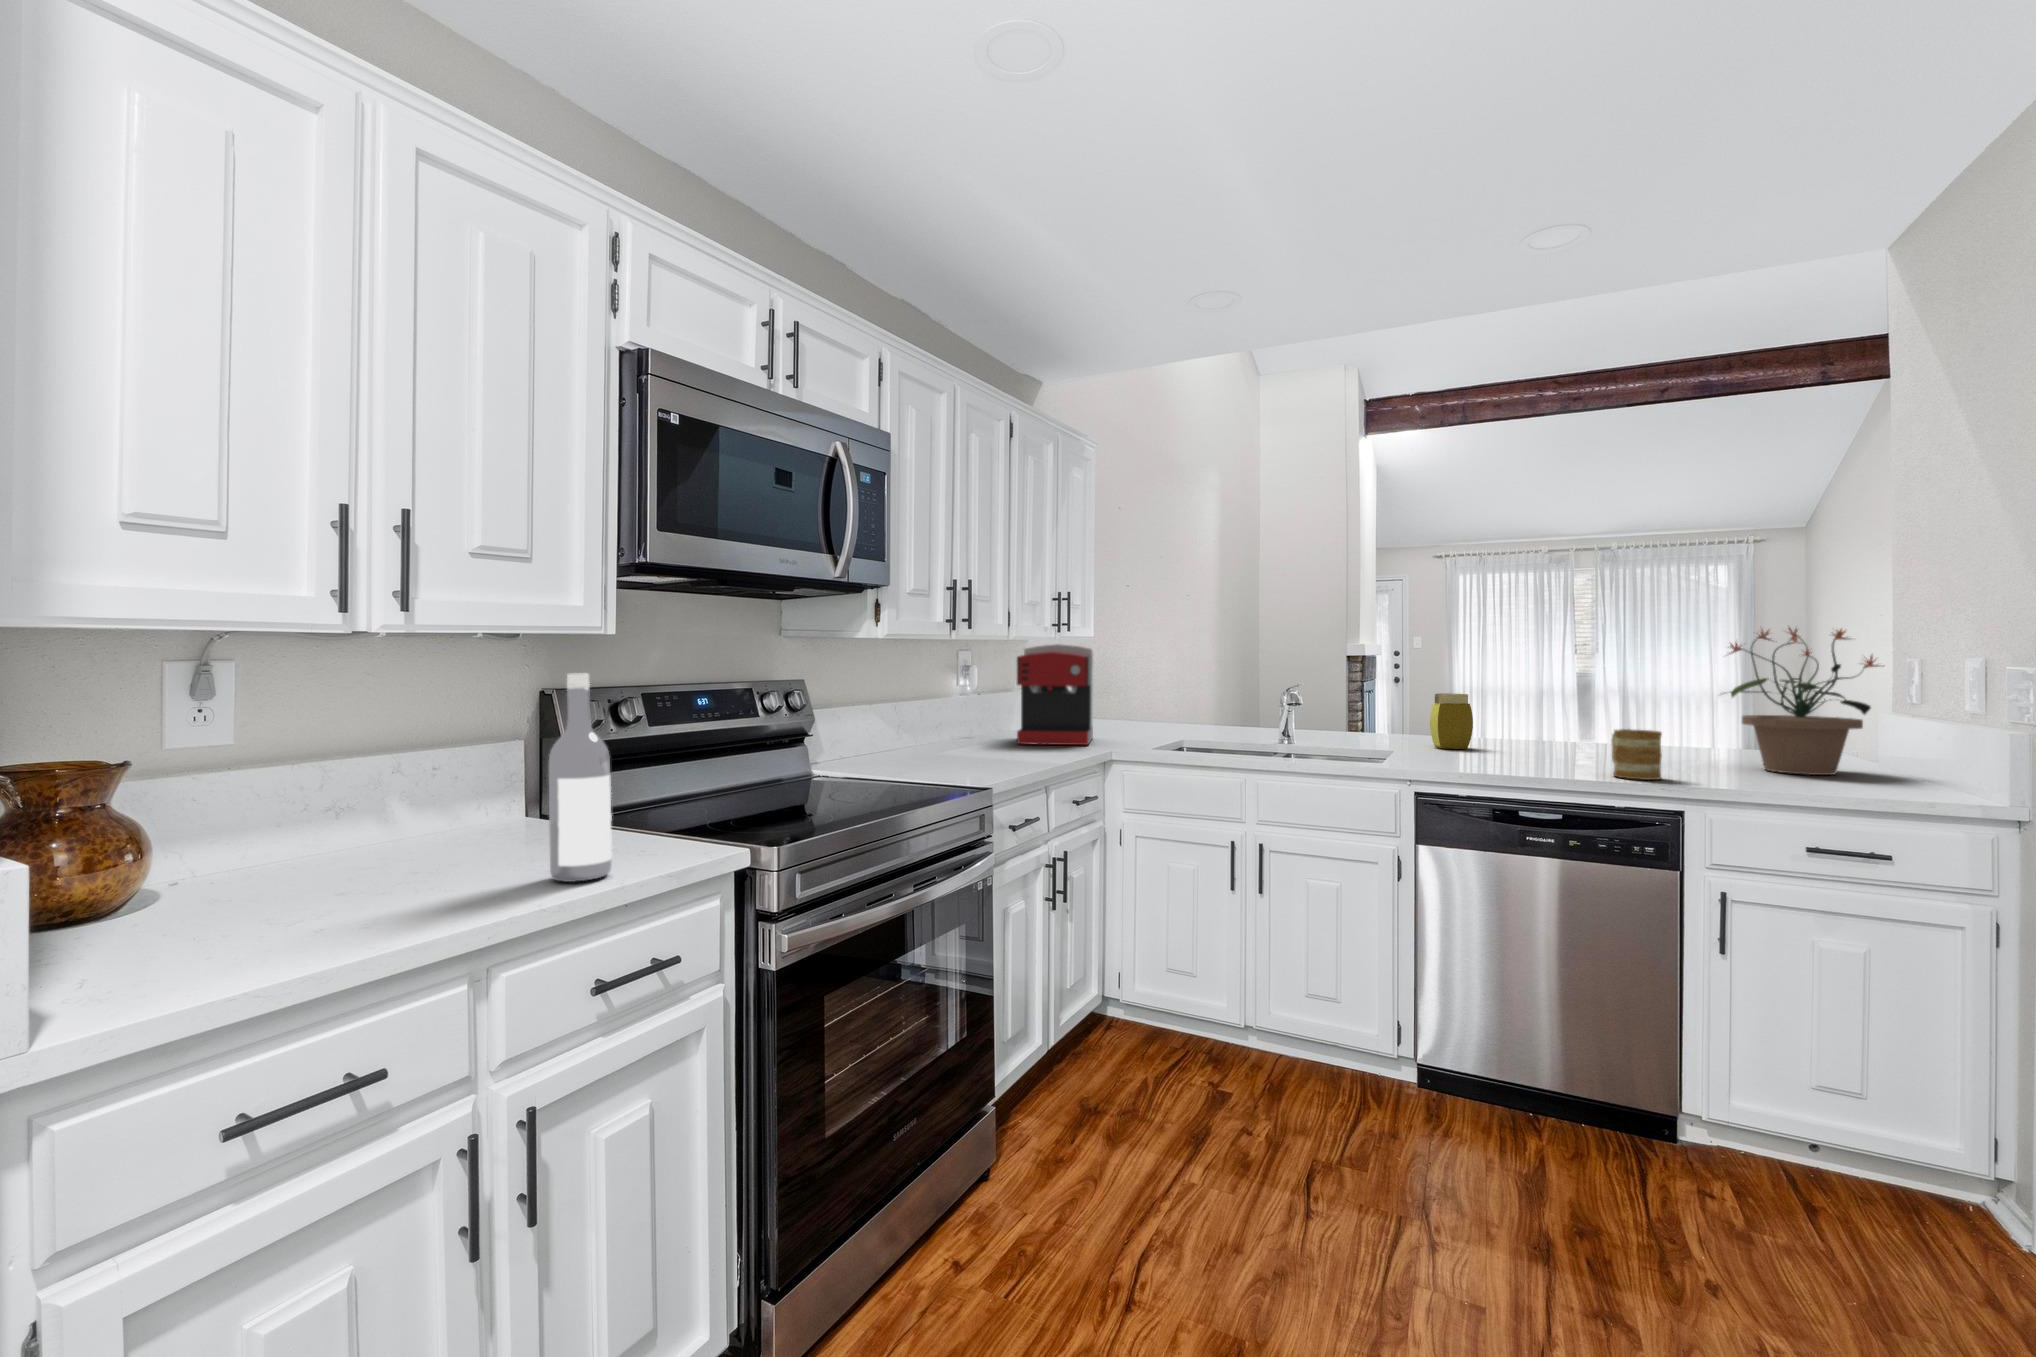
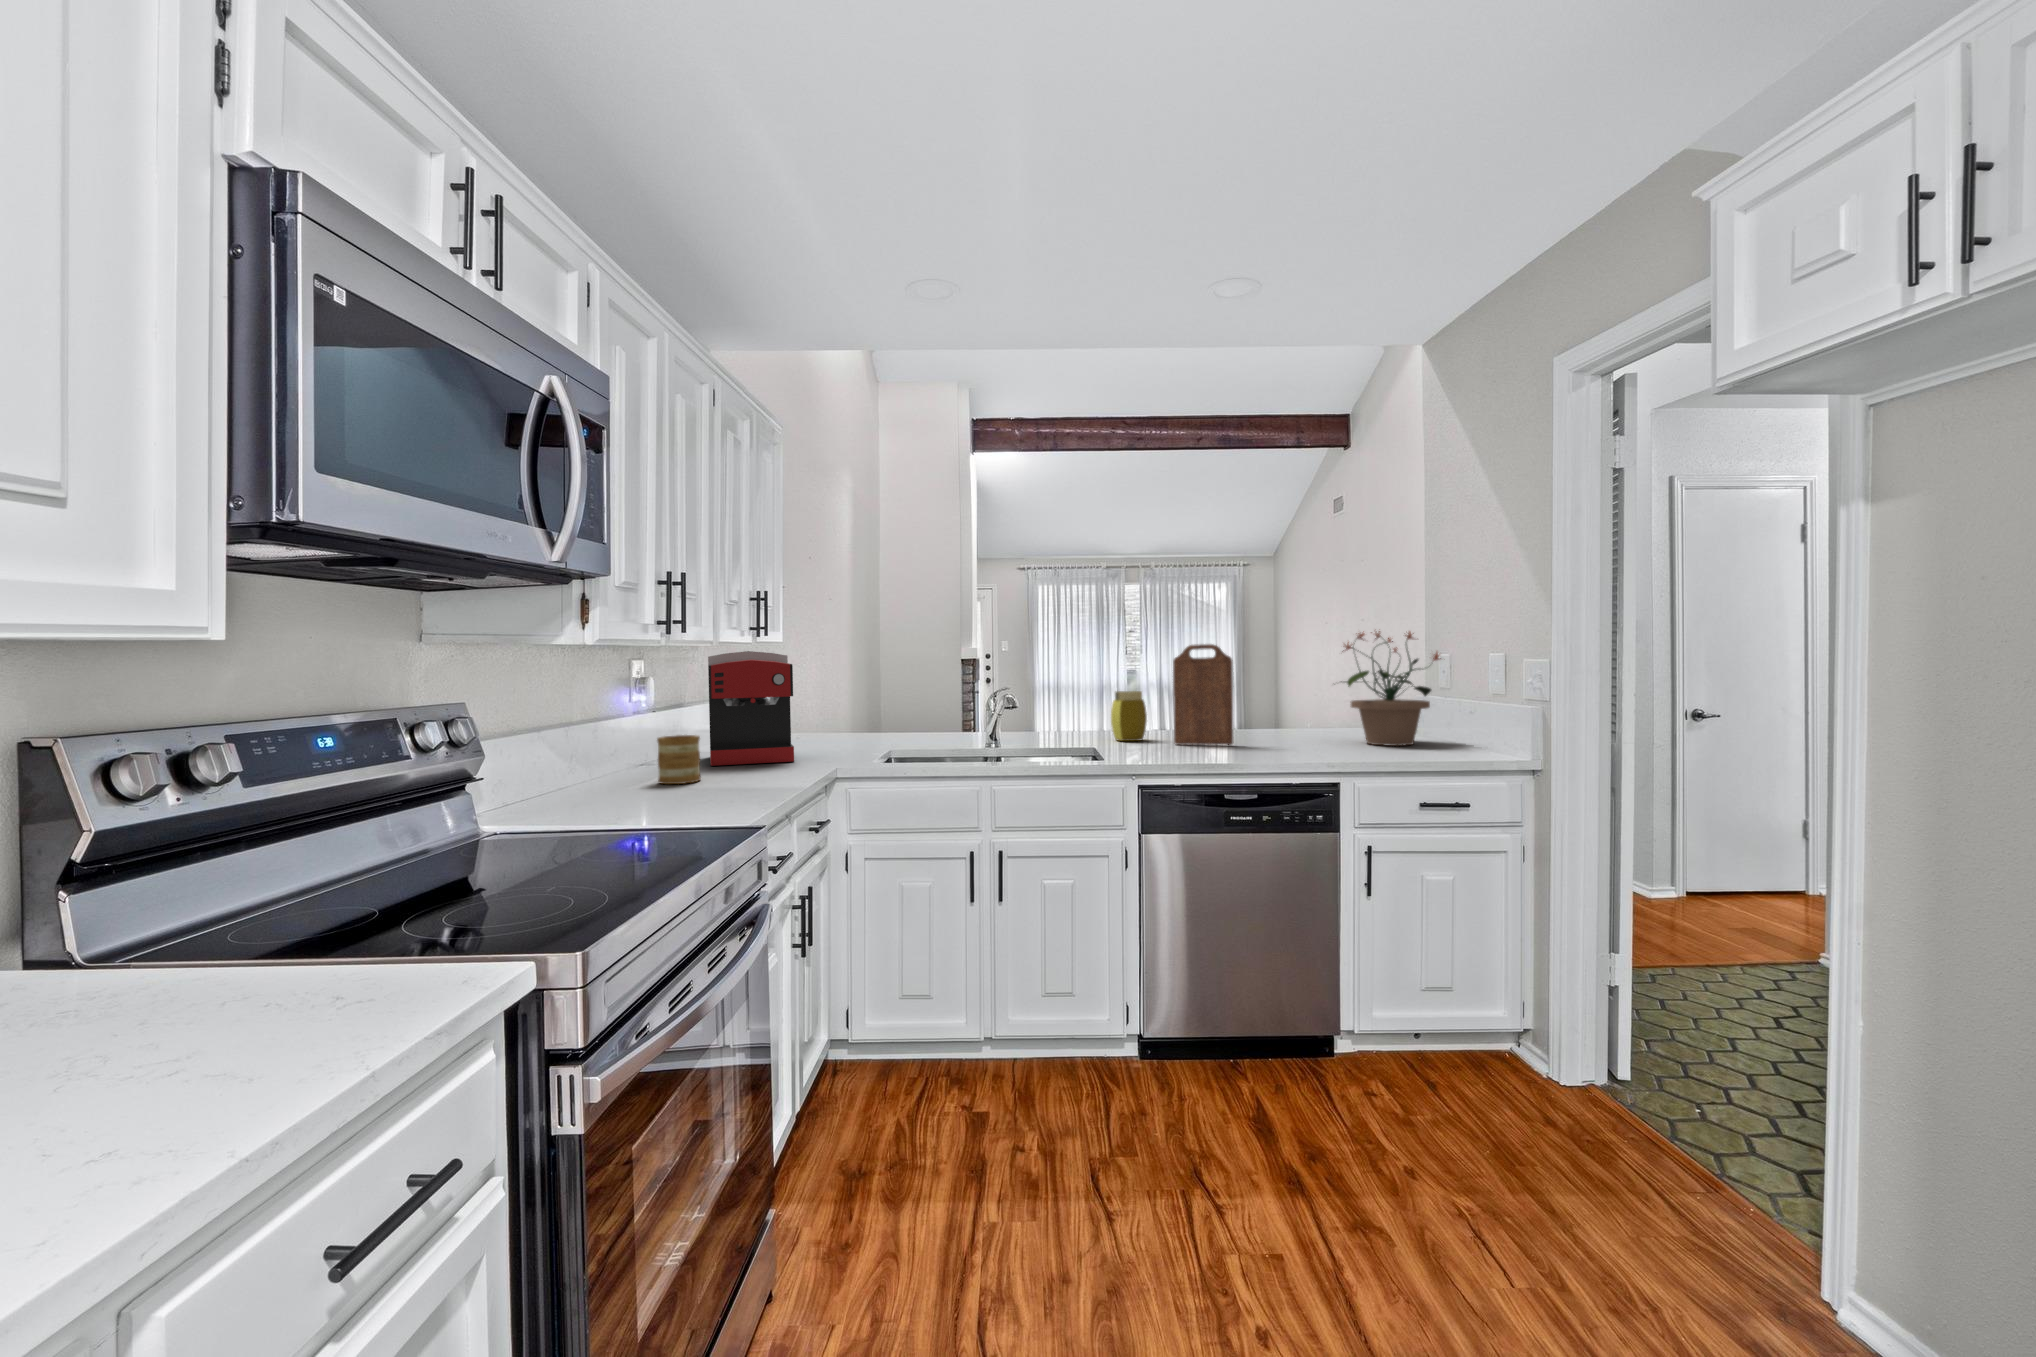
cutting board: none [1497,643,1572,760] -> present [1173,644,1233,745]
wine bottle: present [549,673,612,882] -> none [179,712,314,1084]
mug: present [1611,729,1662,780] -> present [657,735,701,784]

